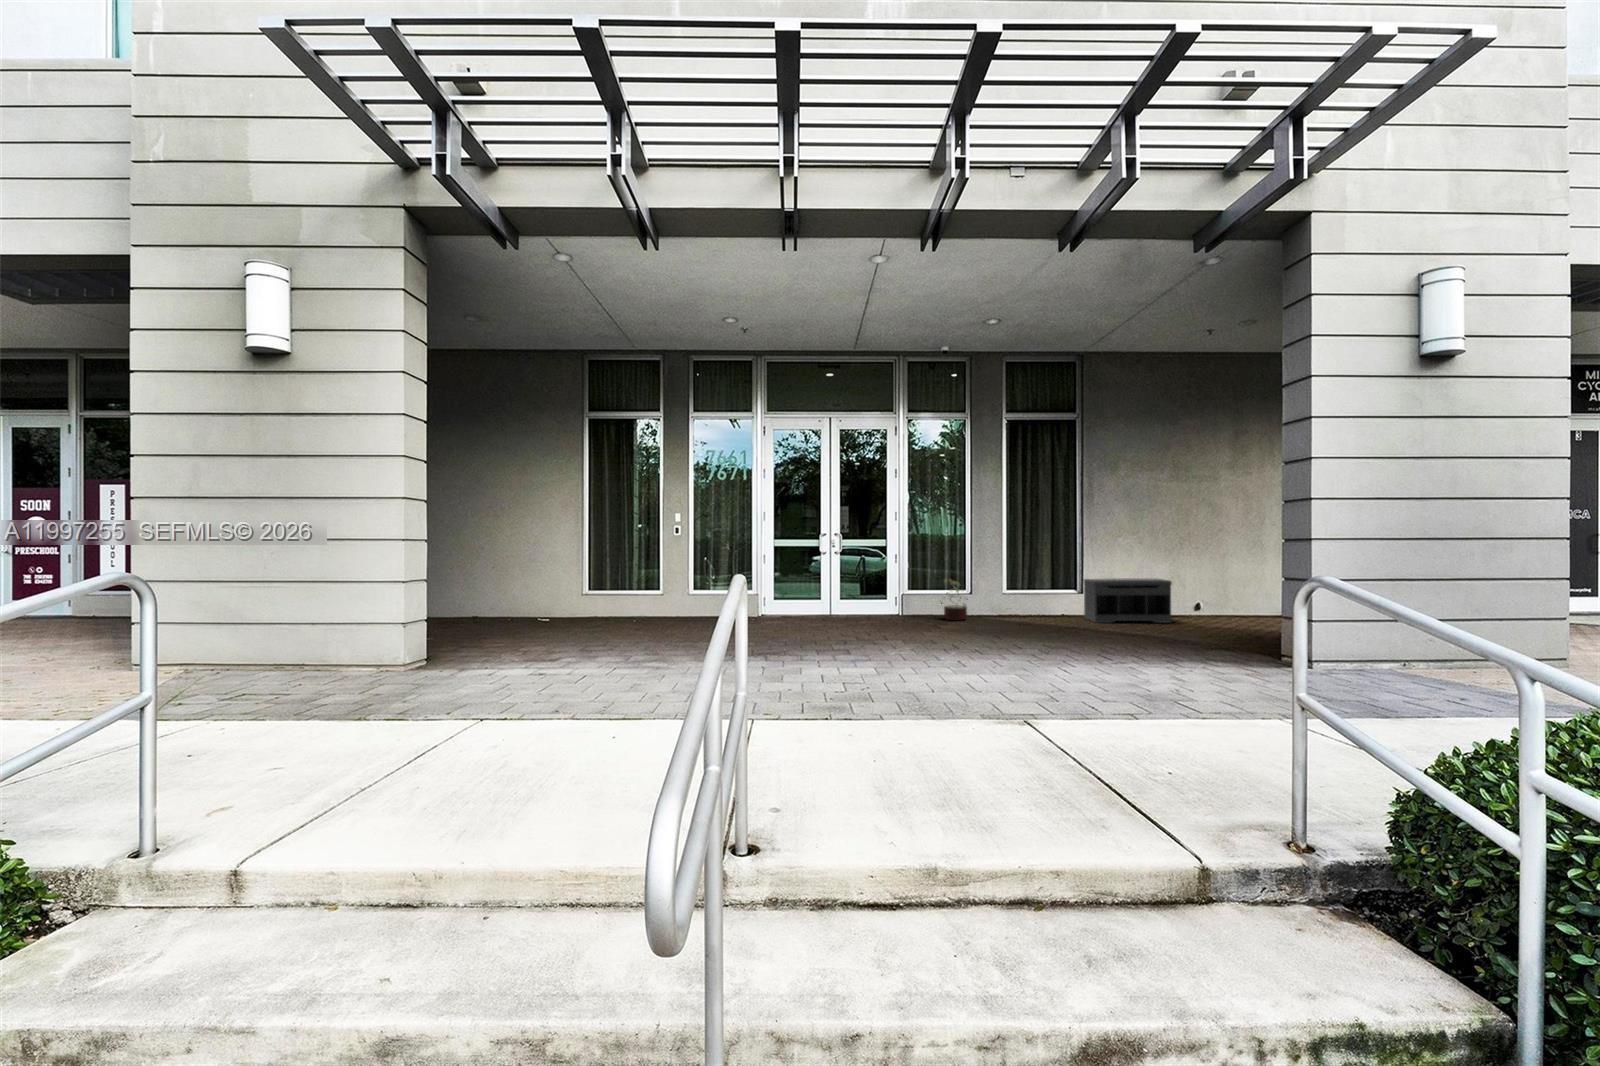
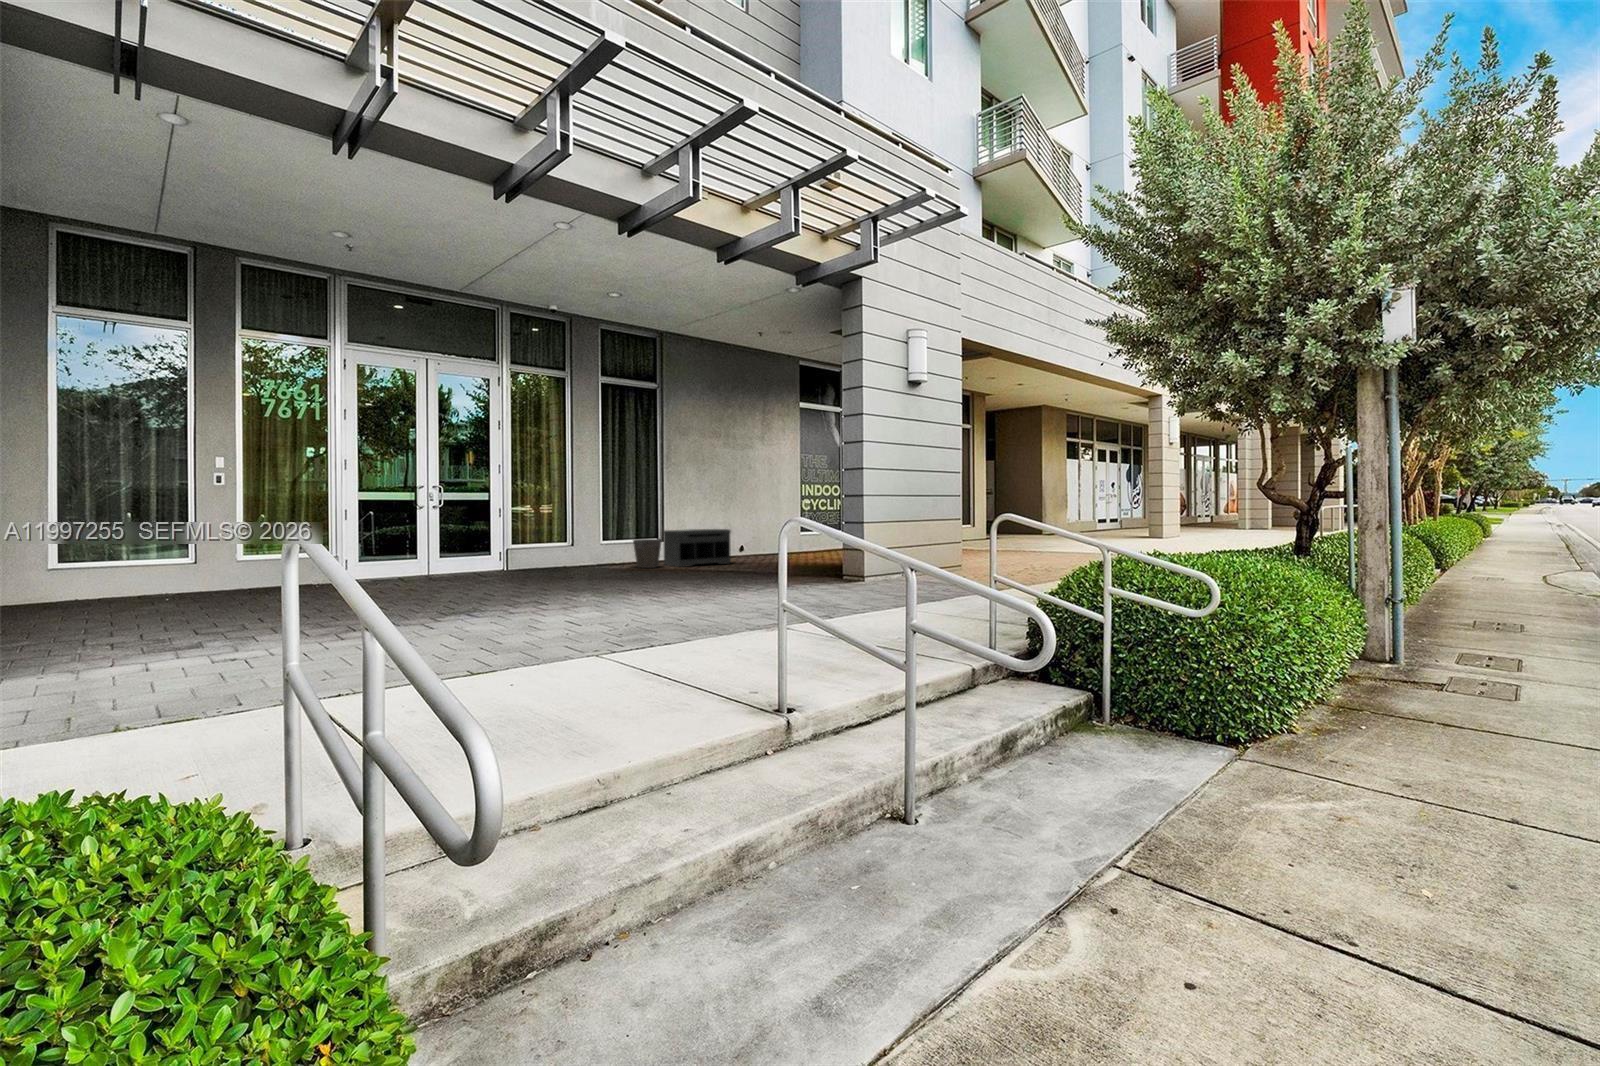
decorative plant: present [940,580,968,621] -> none [545,532,576,573]
waste bin: none [1041,588,1074,621] -> present [633,539,662,568]

